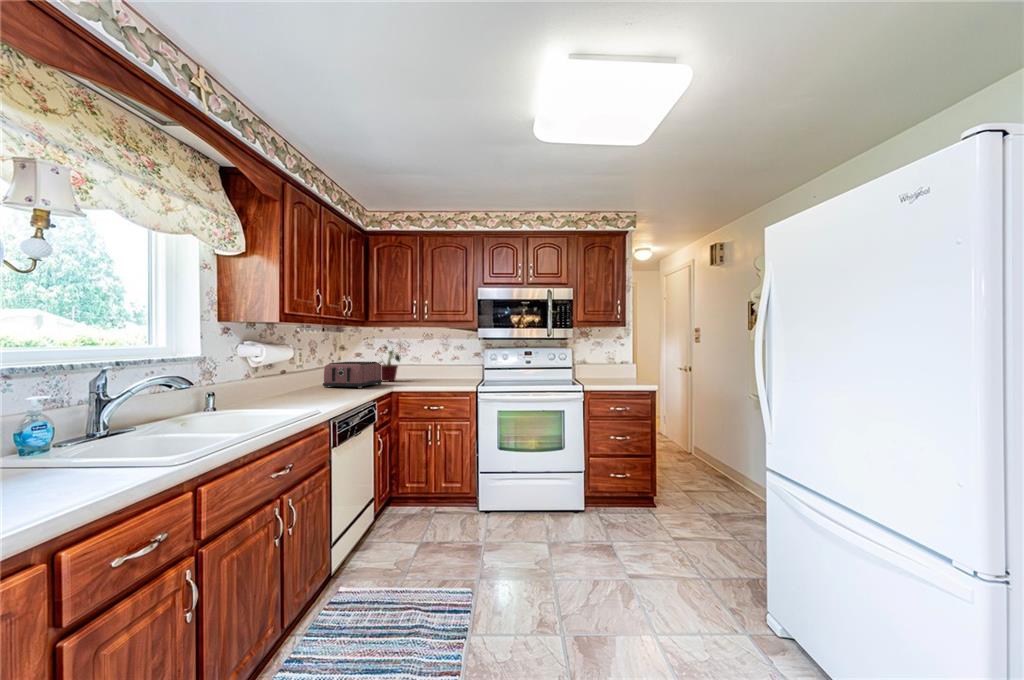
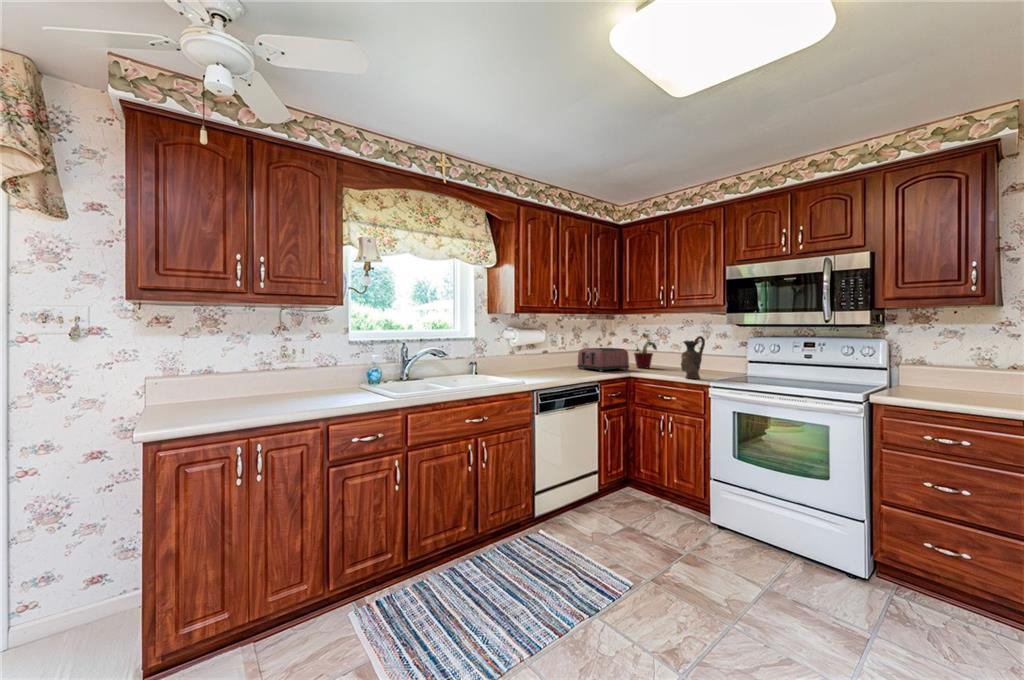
ceramic pitcher: none [445,347,464,387] -> present [681,336,705,379]

